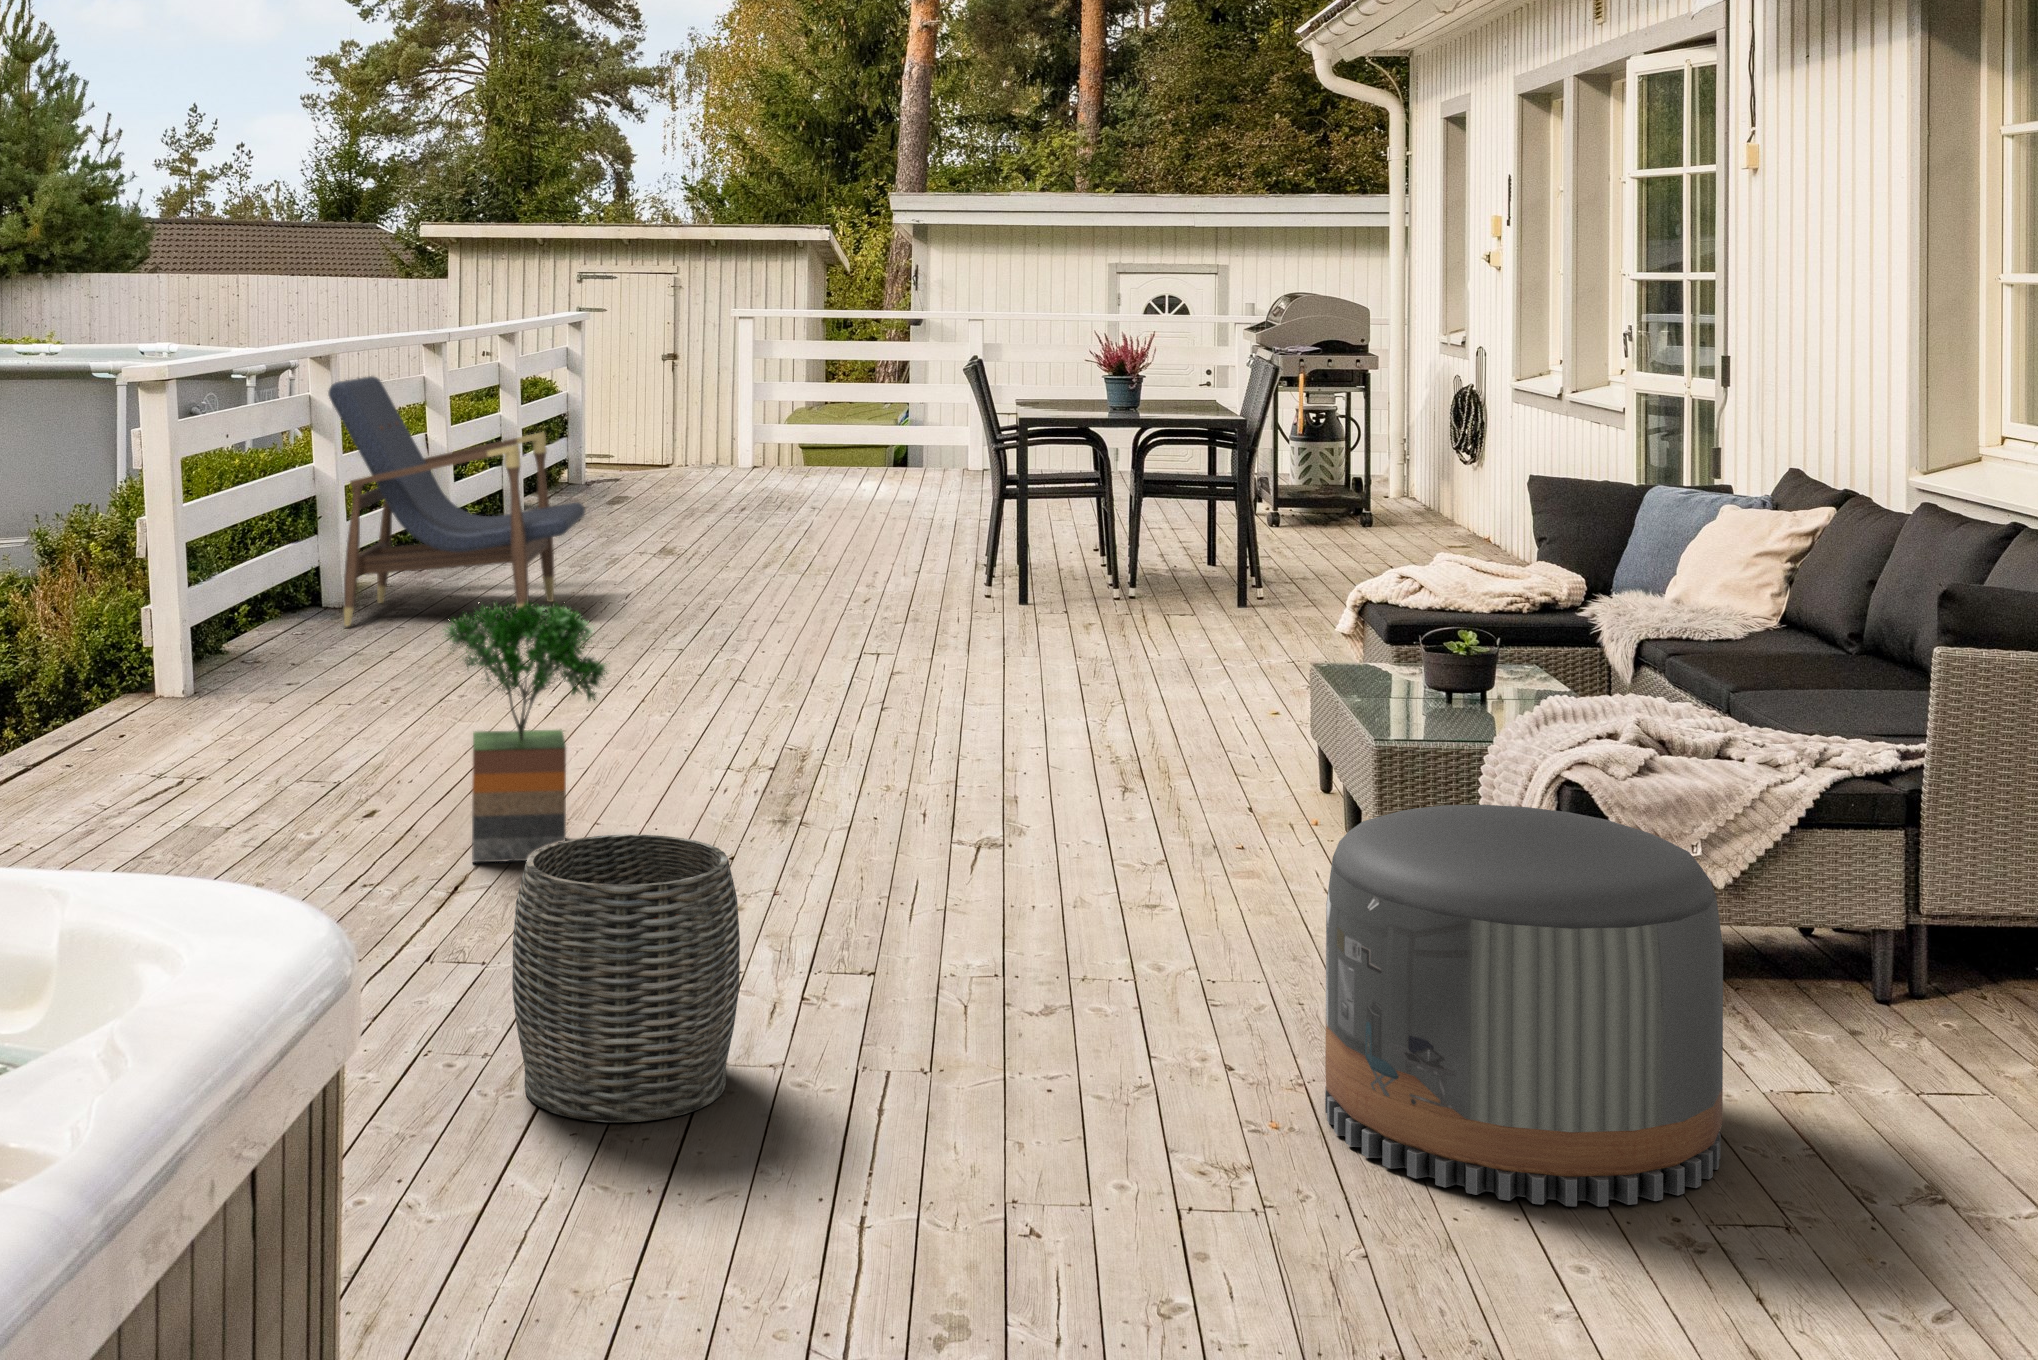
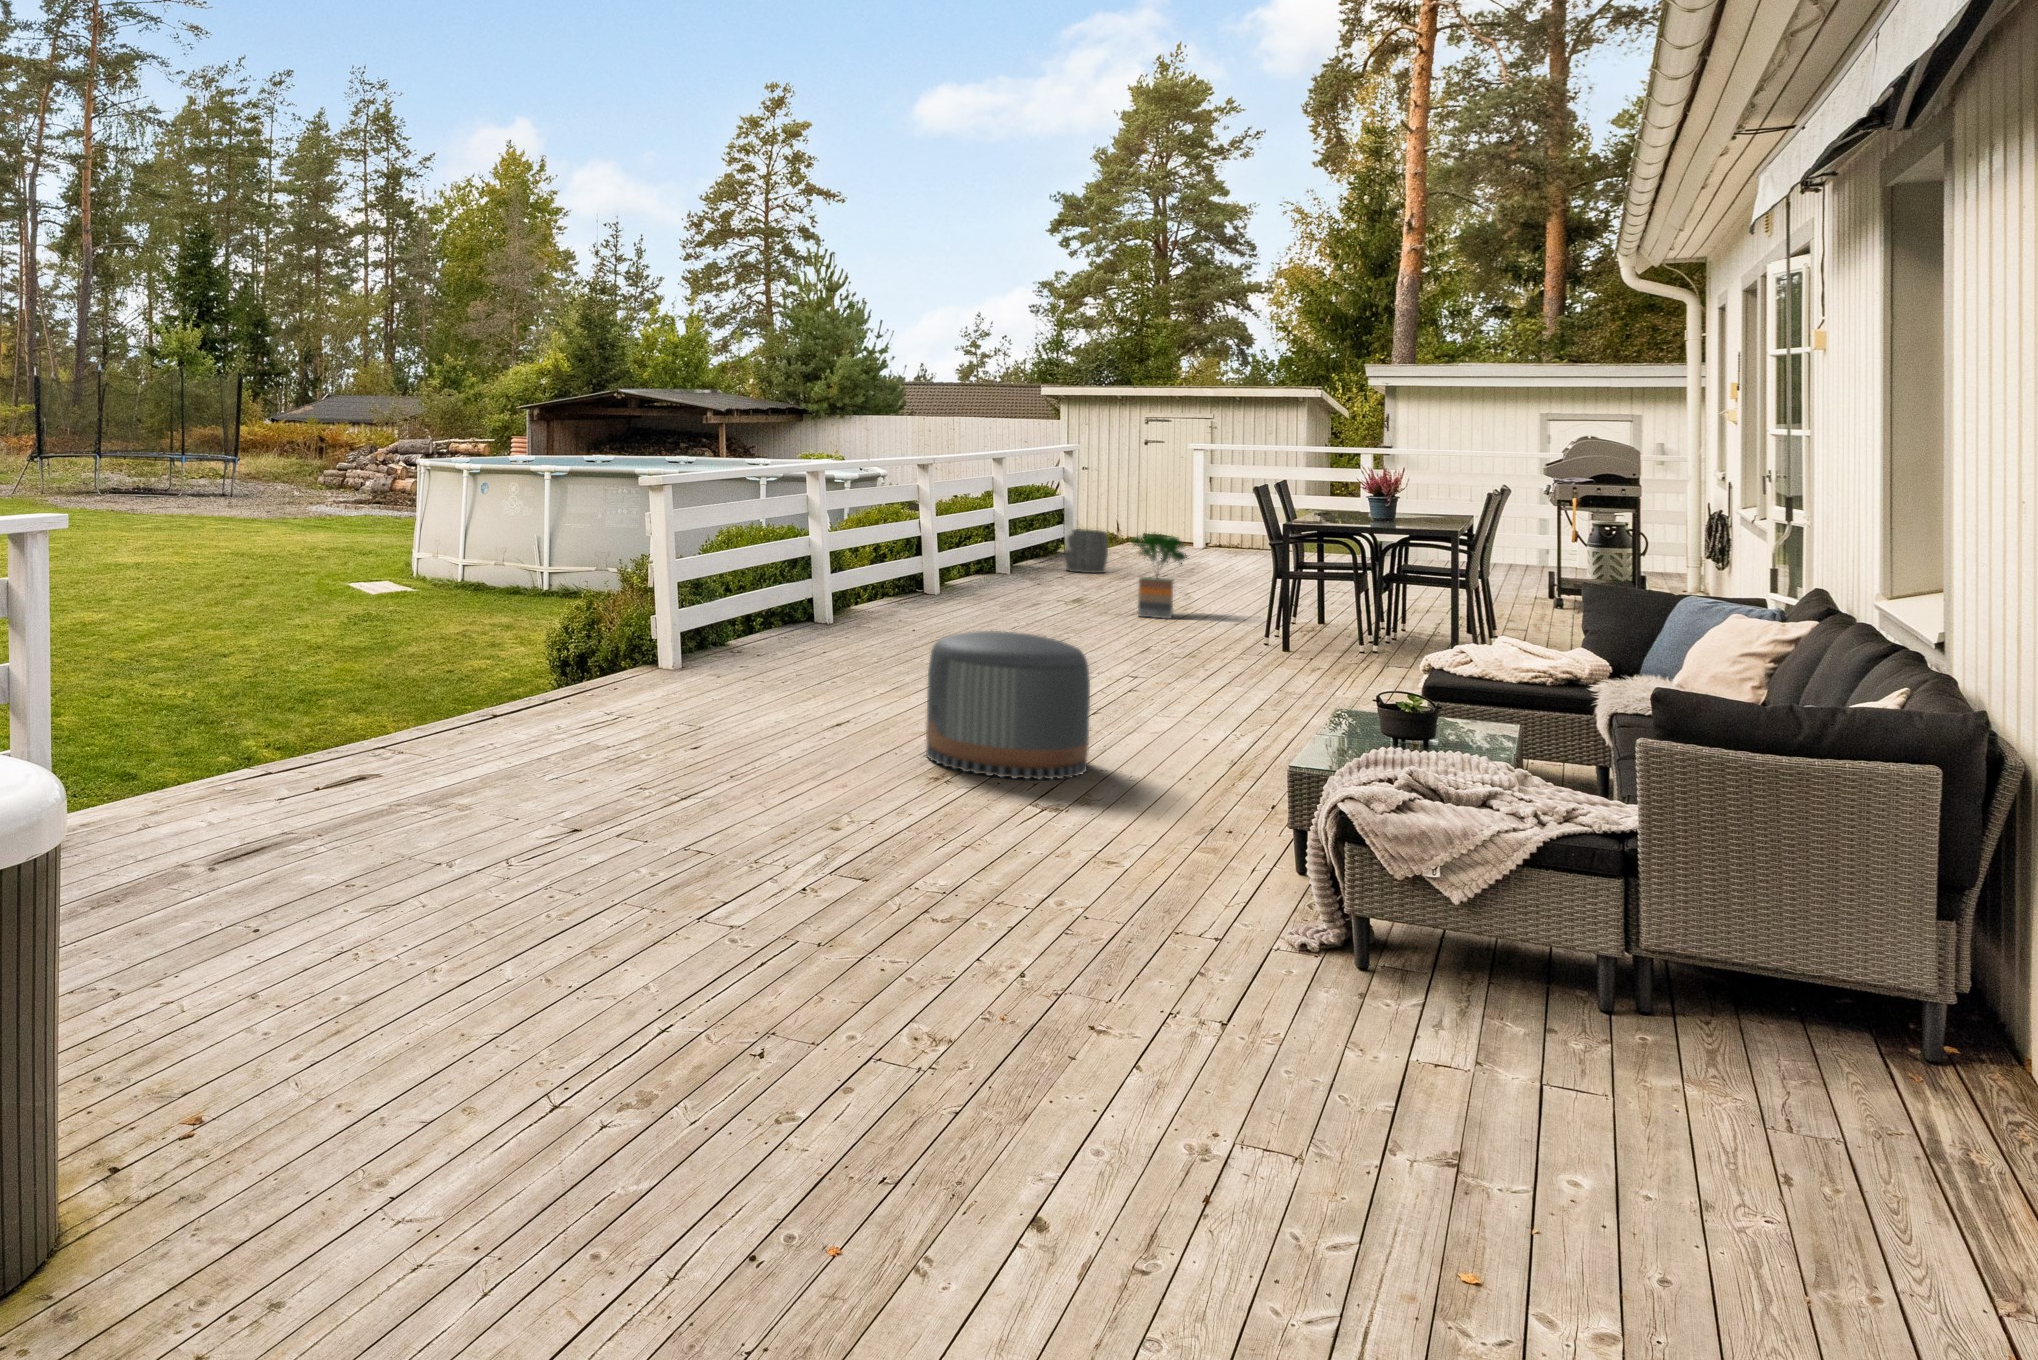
lounge chair: present [328,376,585,626] -> none [820,467,962,600]
potted tree: present [445,600,607,863] -> present [1132,533,1189,619]
woven basket: present [512,835,740,1122] -> present [1065,529,1108,573]

